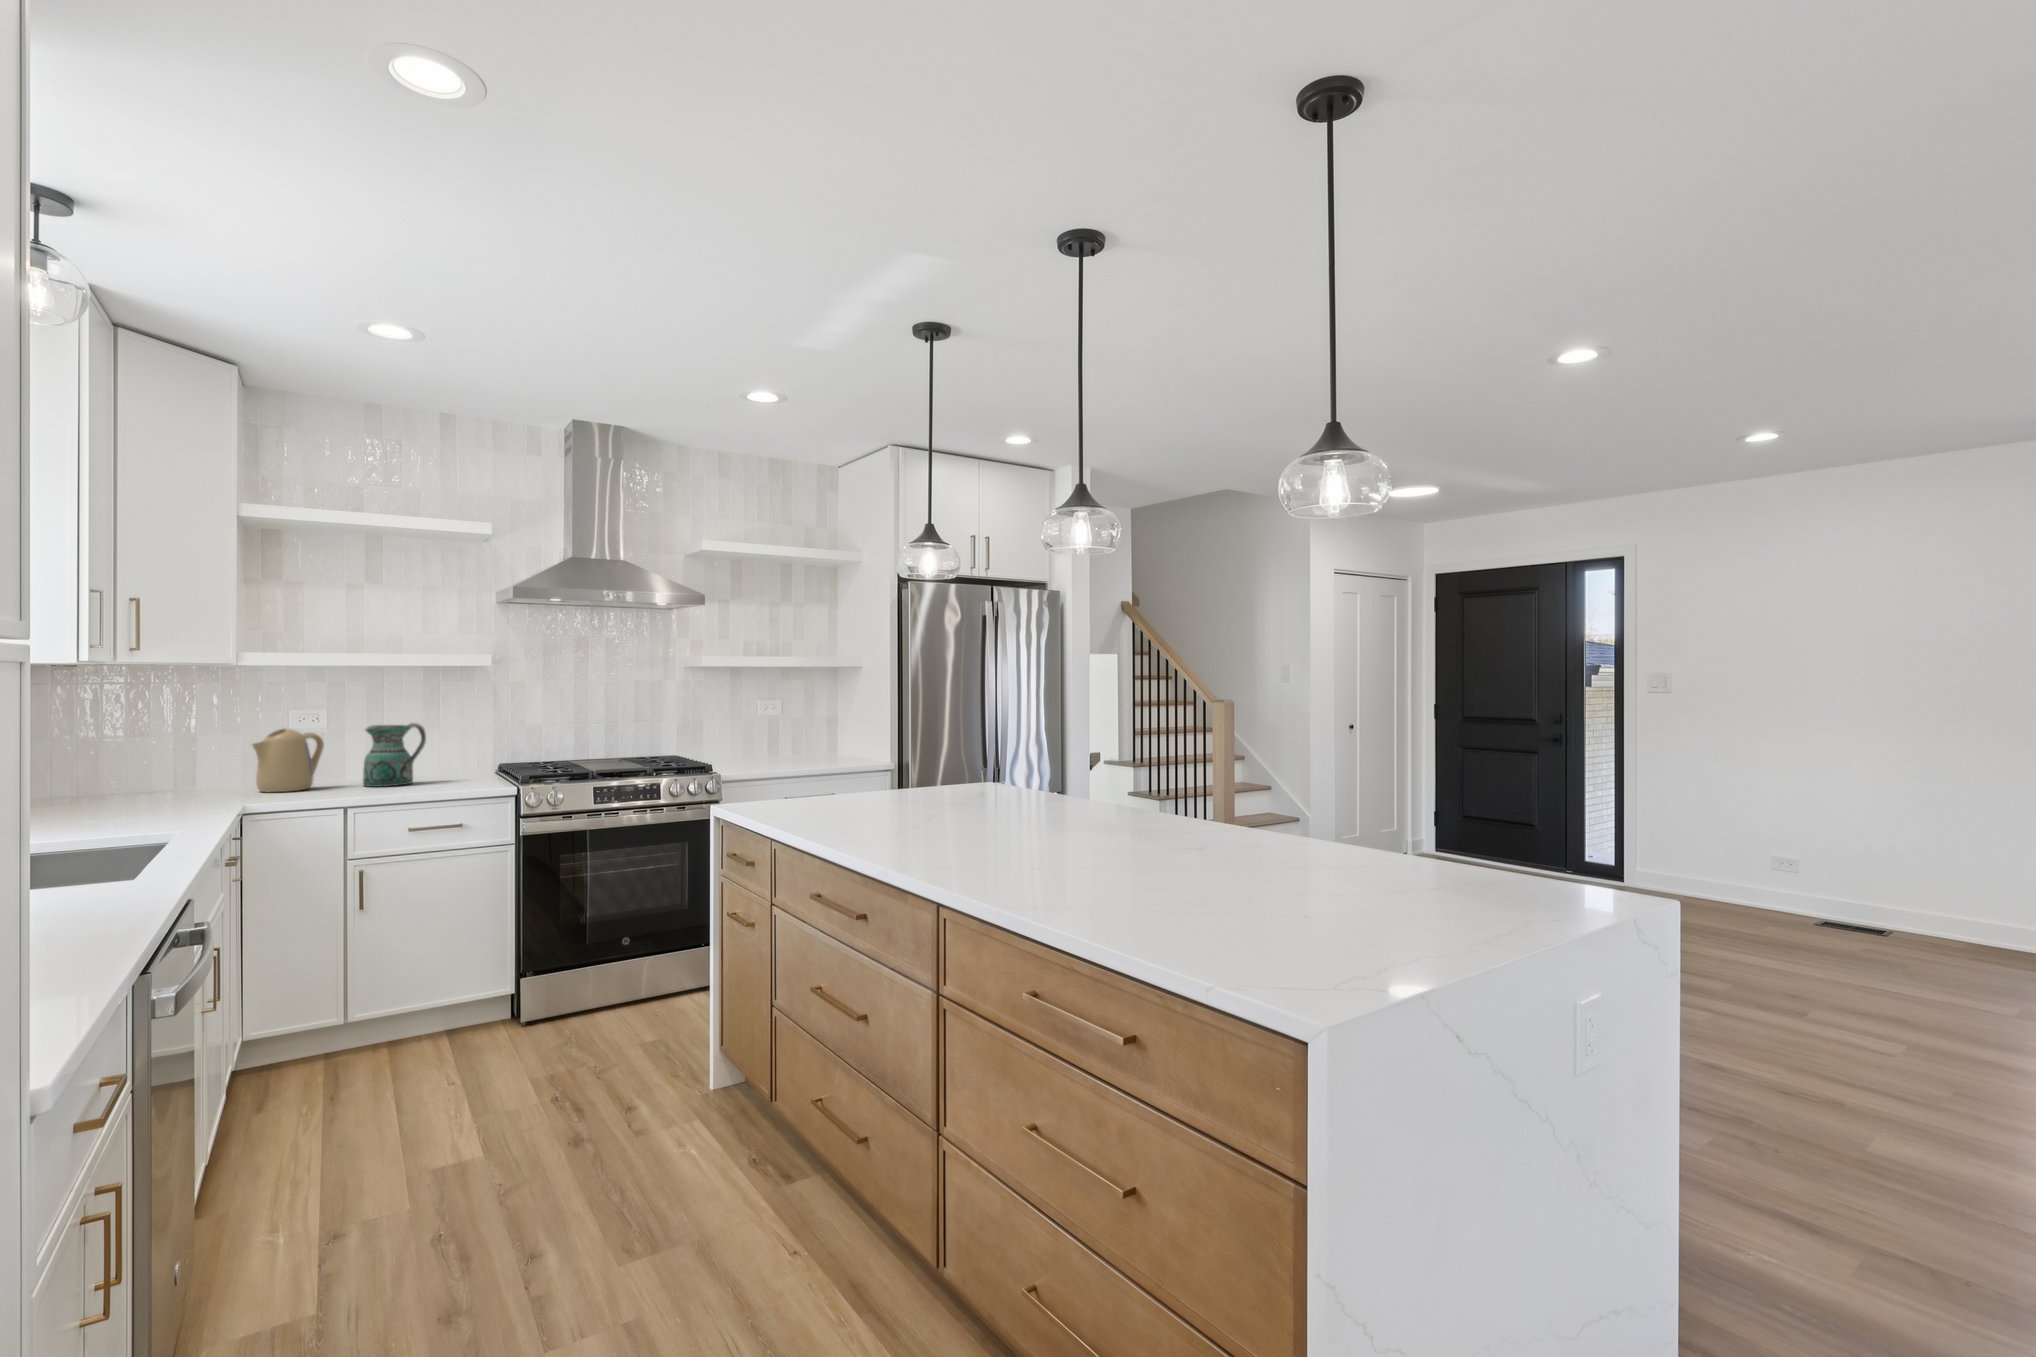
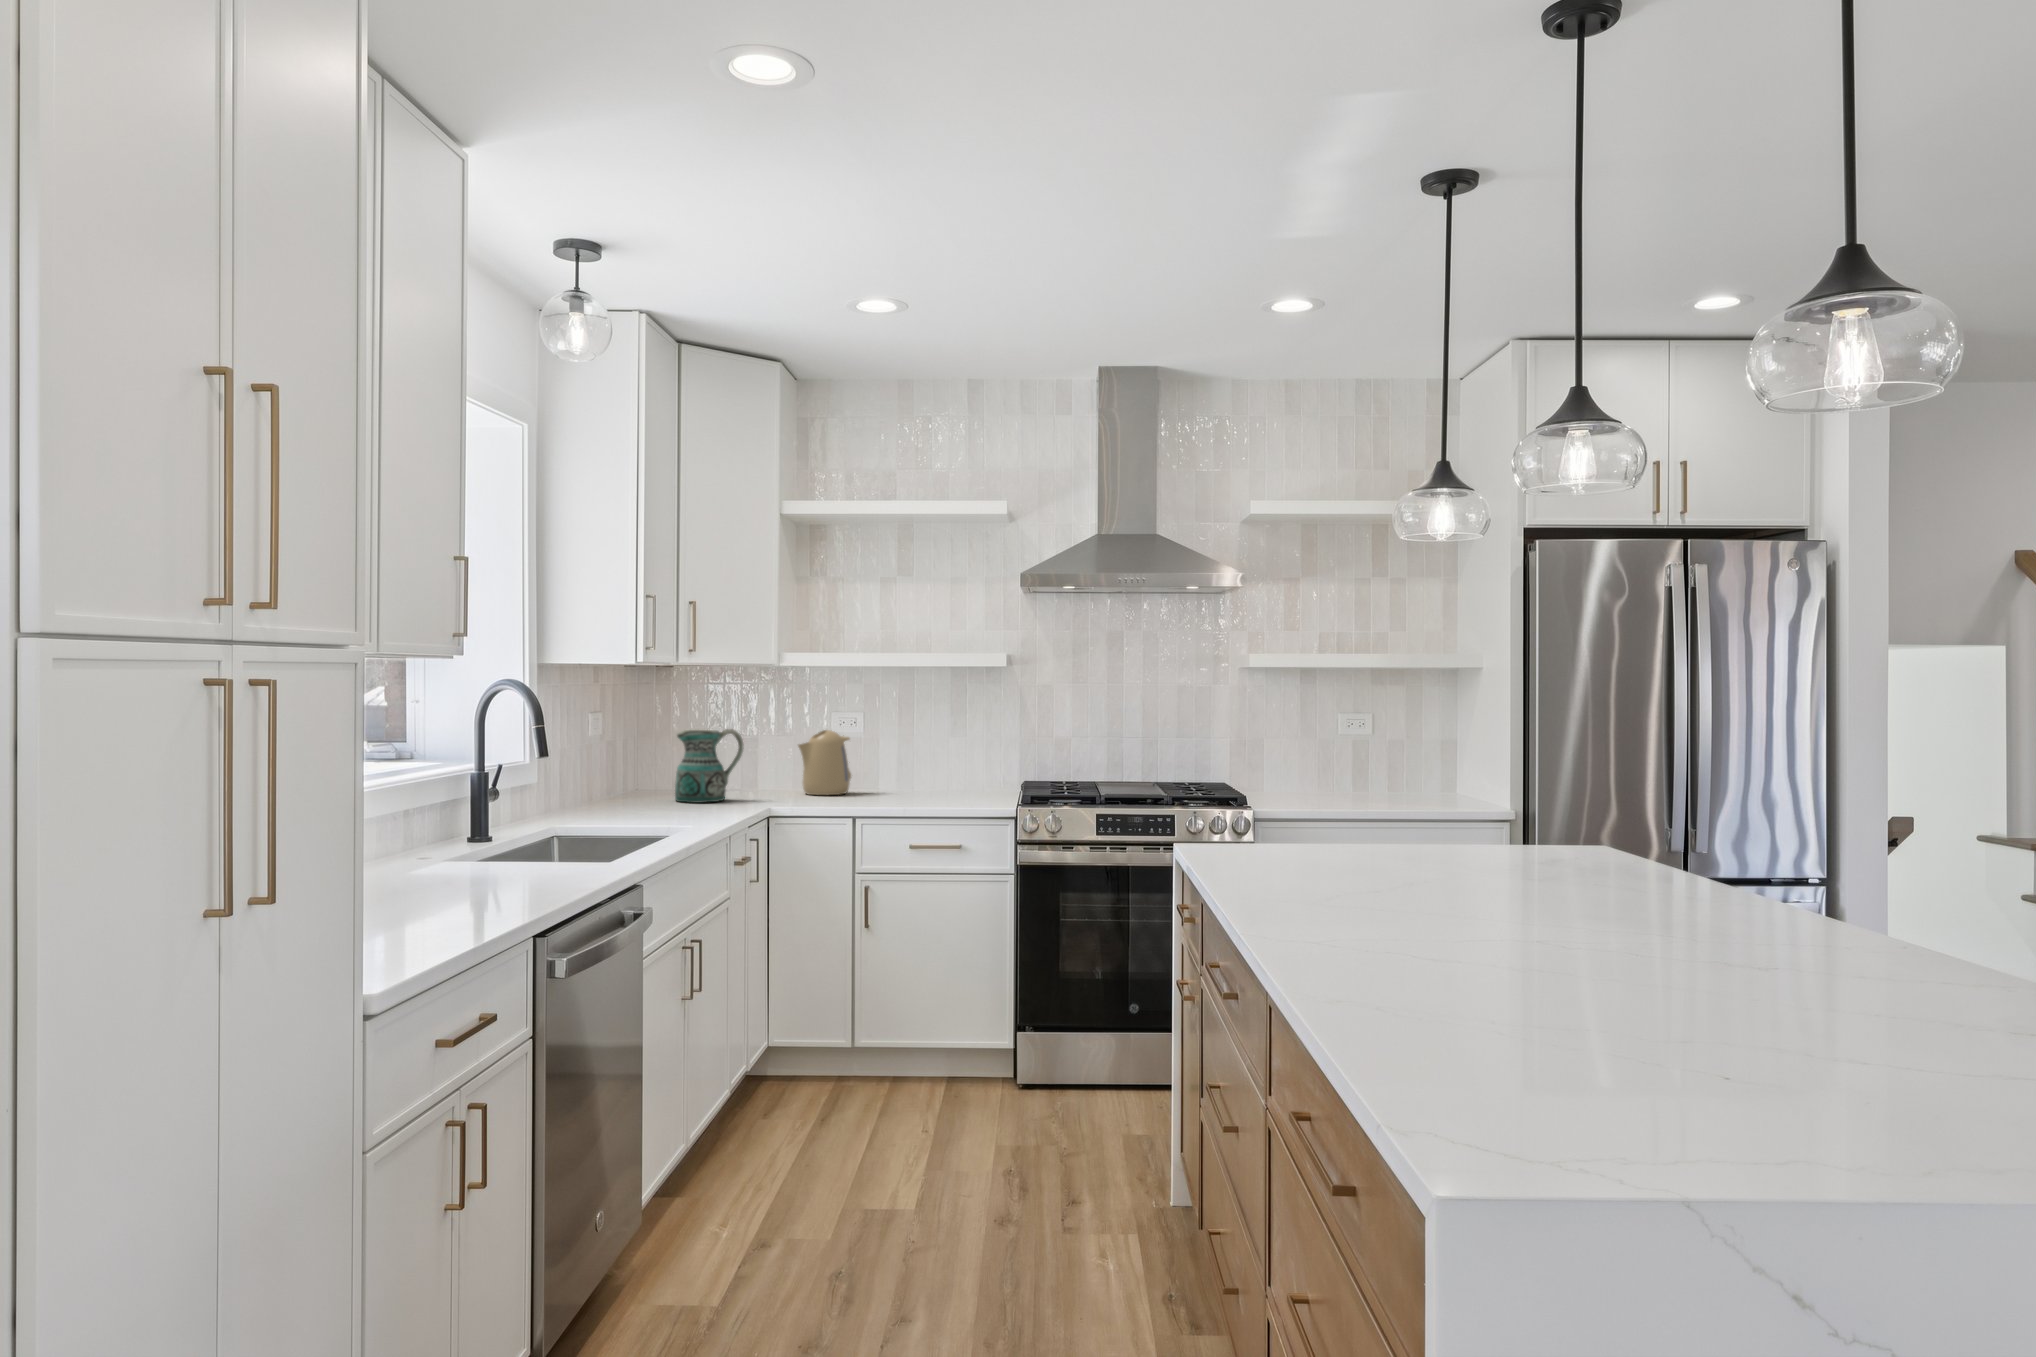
ceramic pitcher: present [363,723,426,787] -> present [675,729,743,803]

